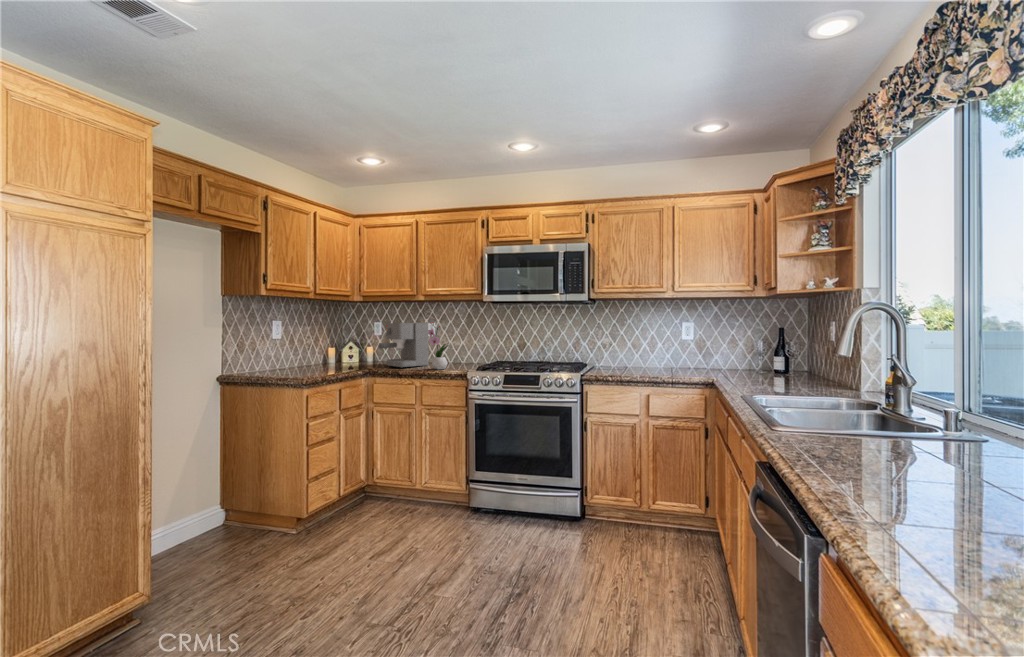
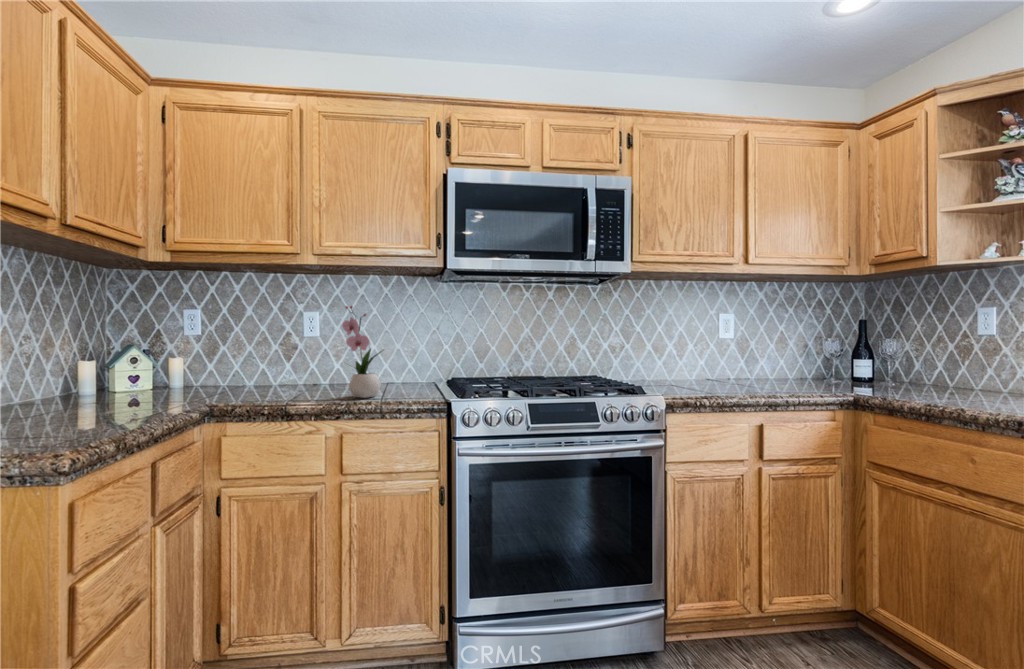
coffee maker: present [379,323,429,368] -> none [228,308,325,398]

